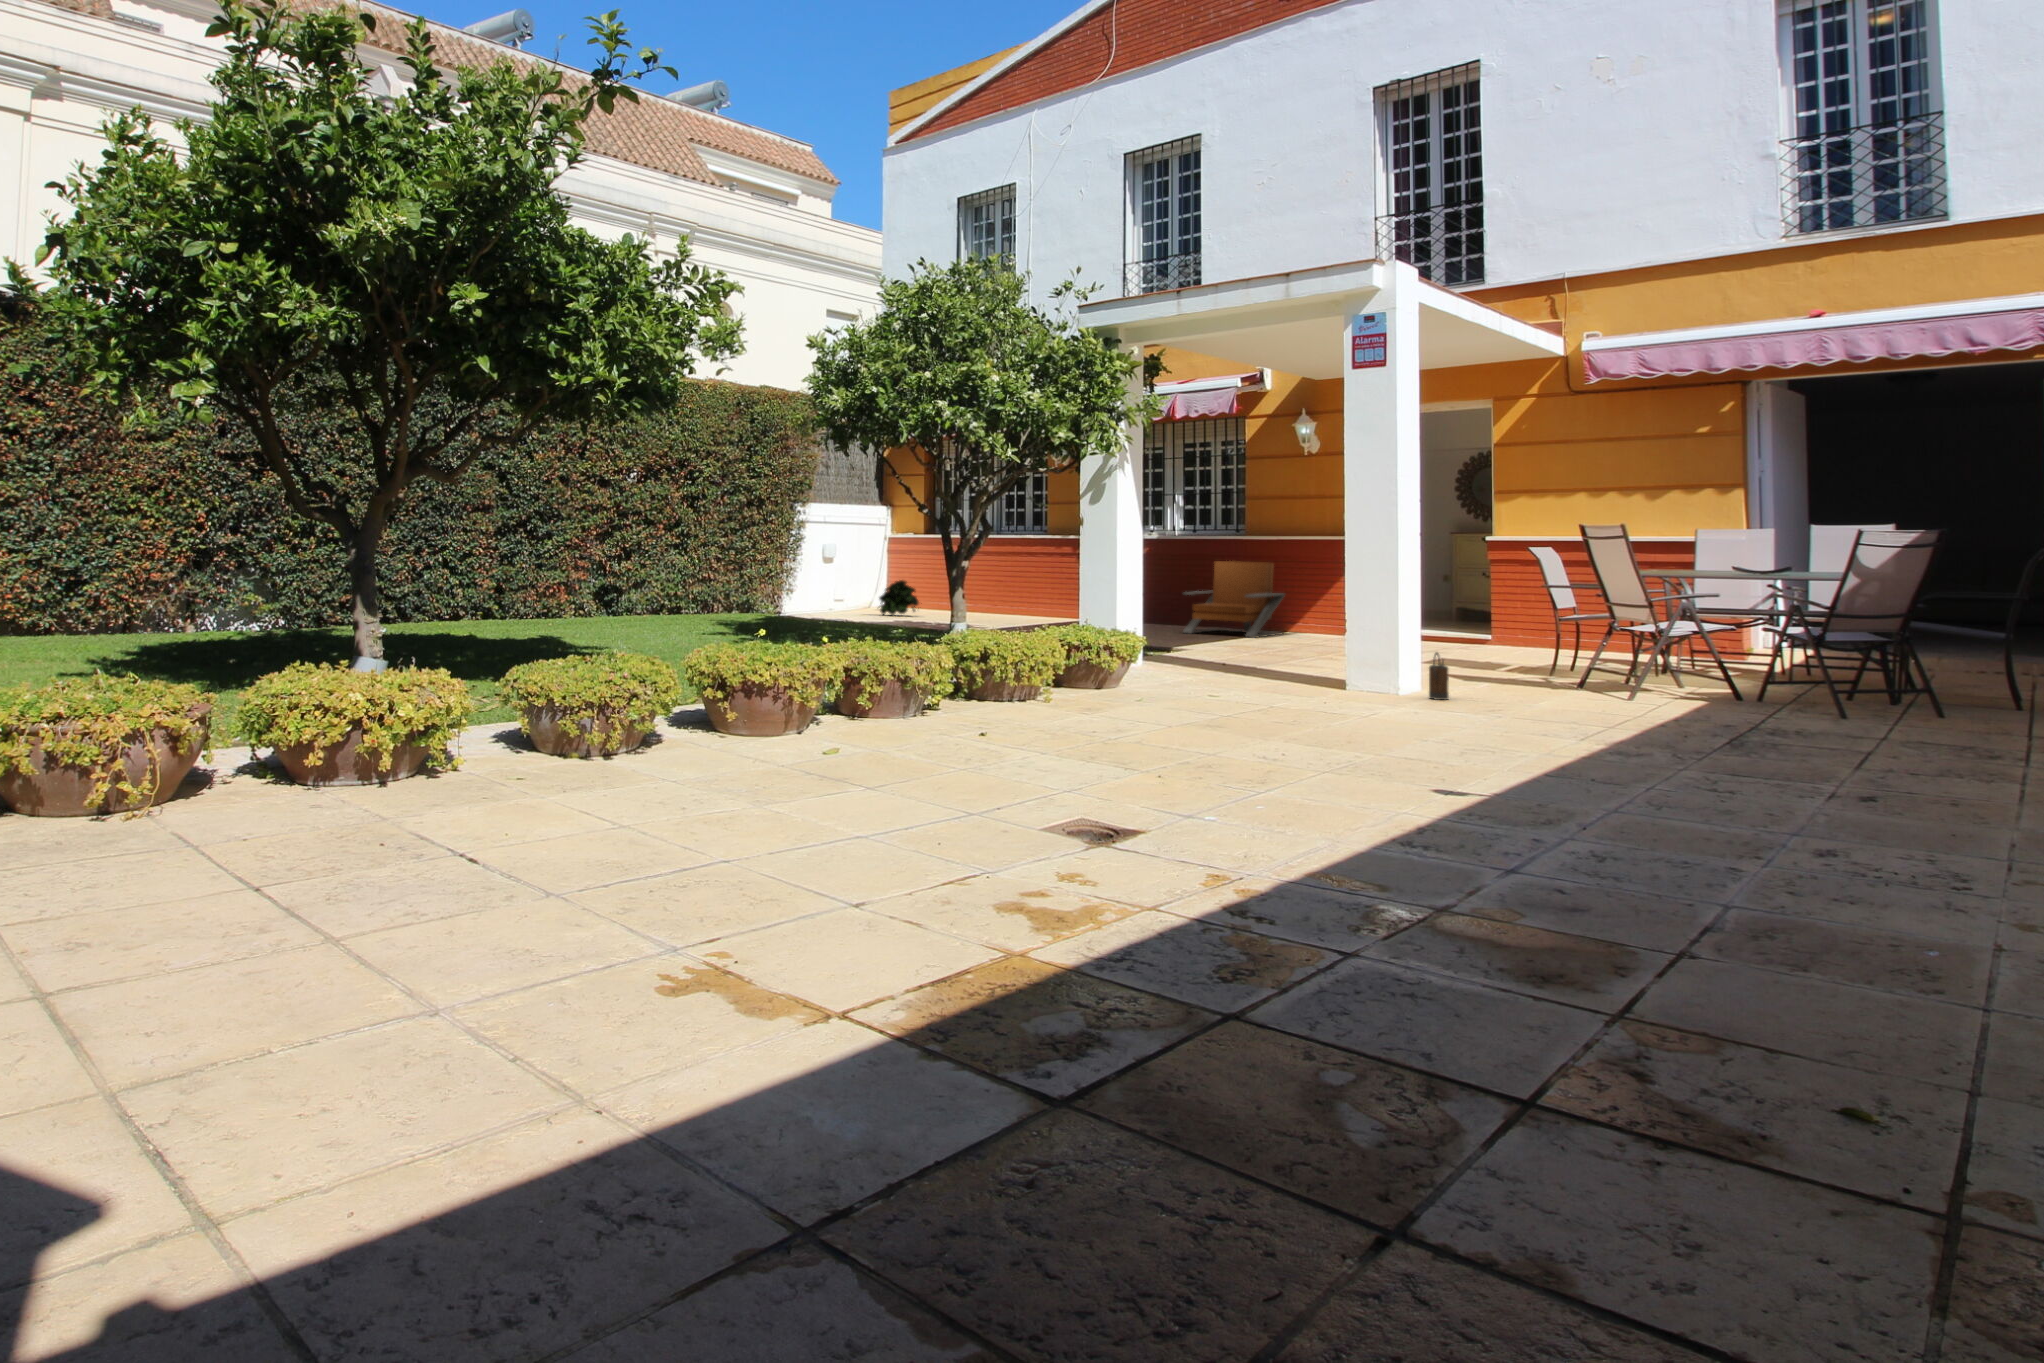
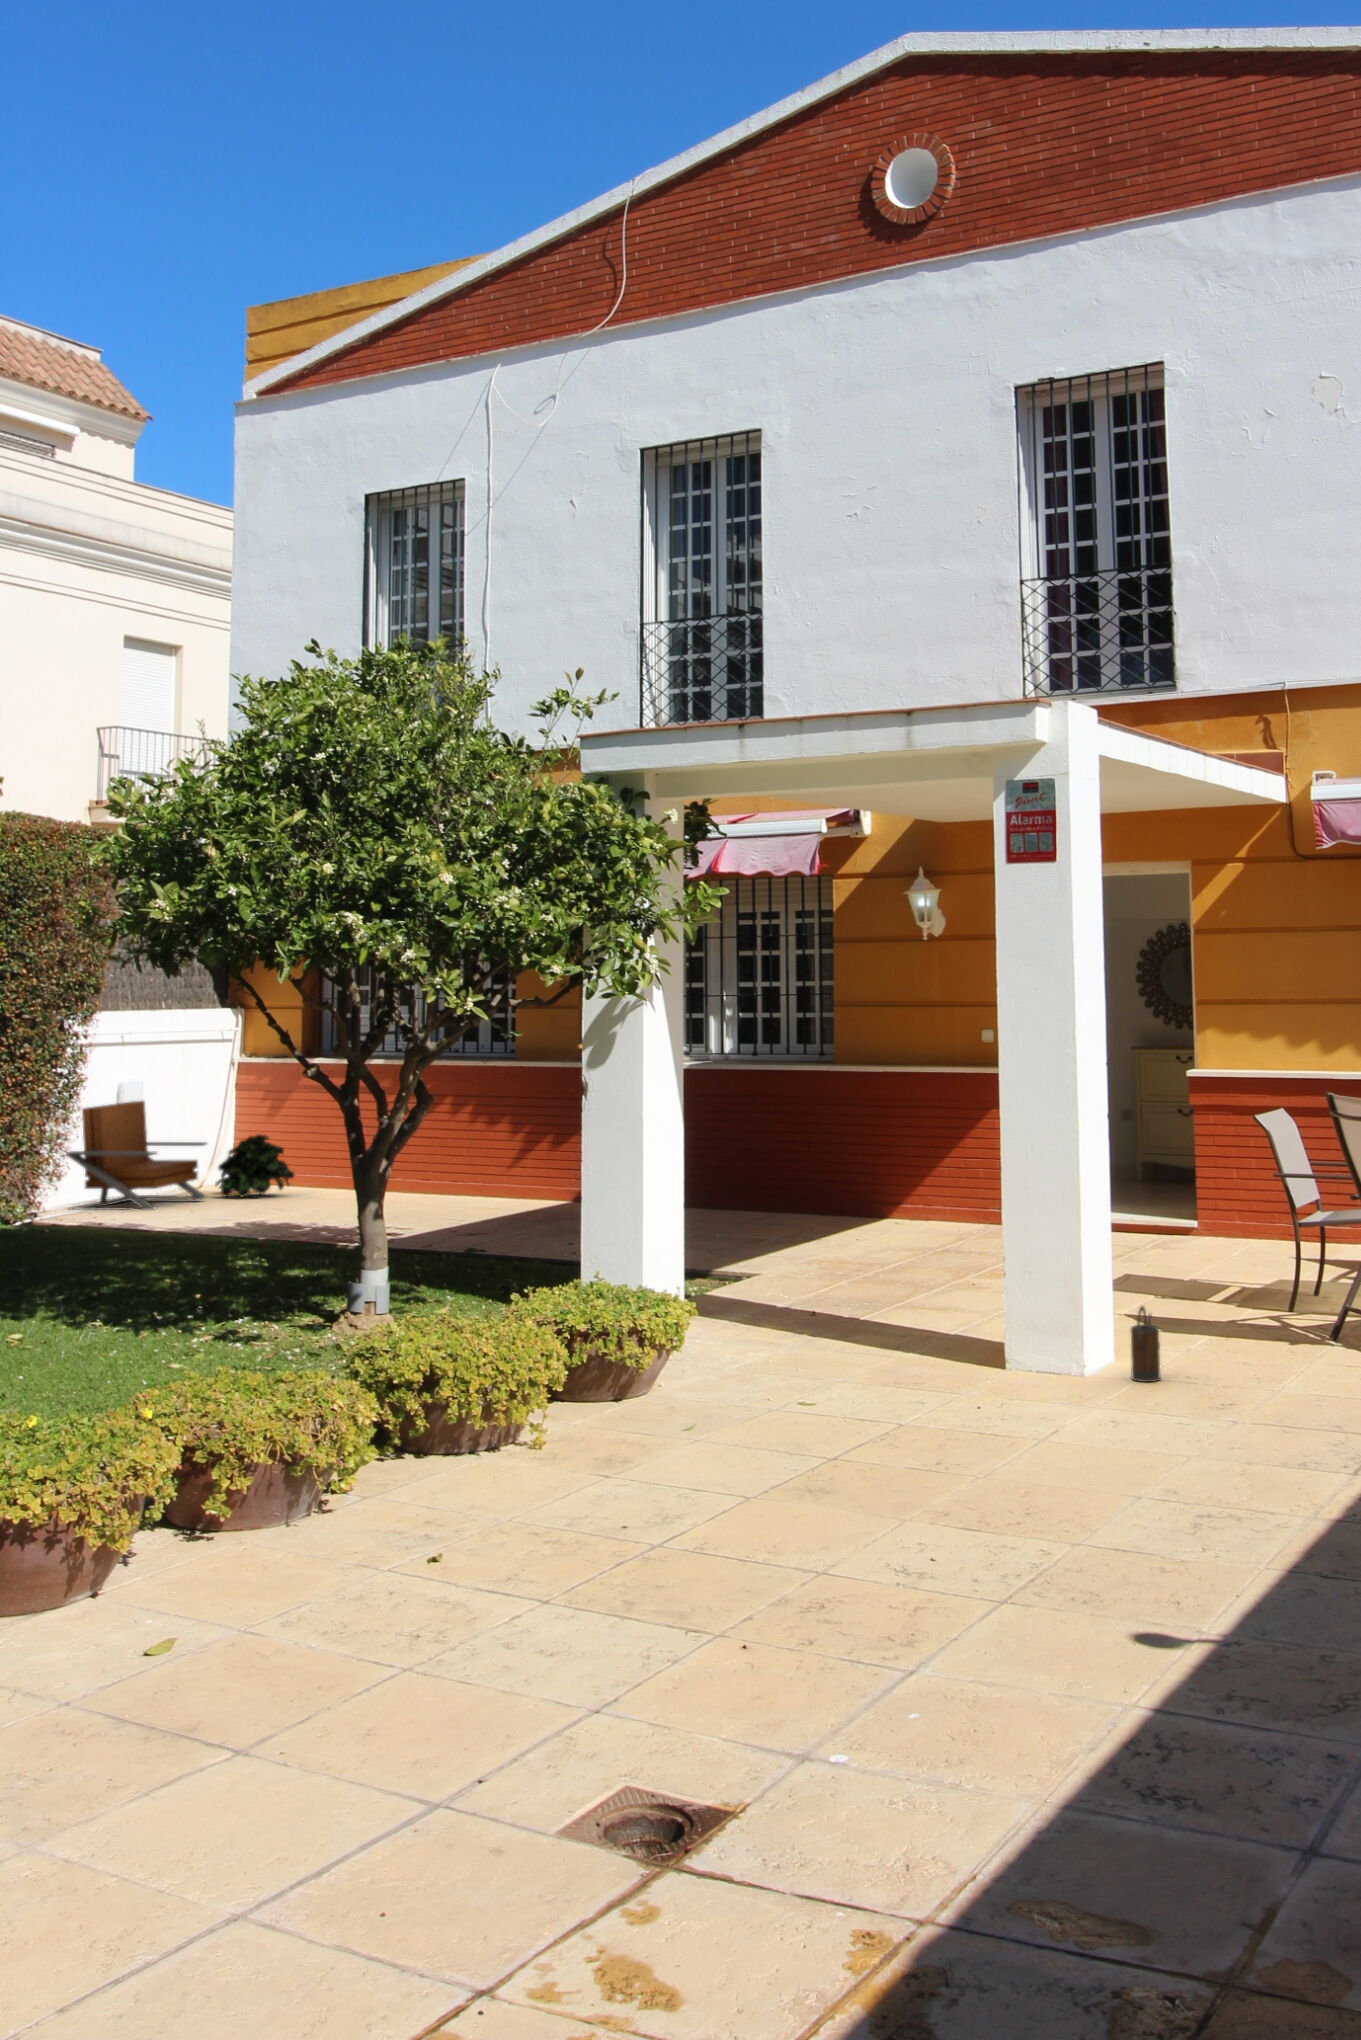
lounge chair: present [1183,561,1285,638] -> present [66,1100,206,1210]

